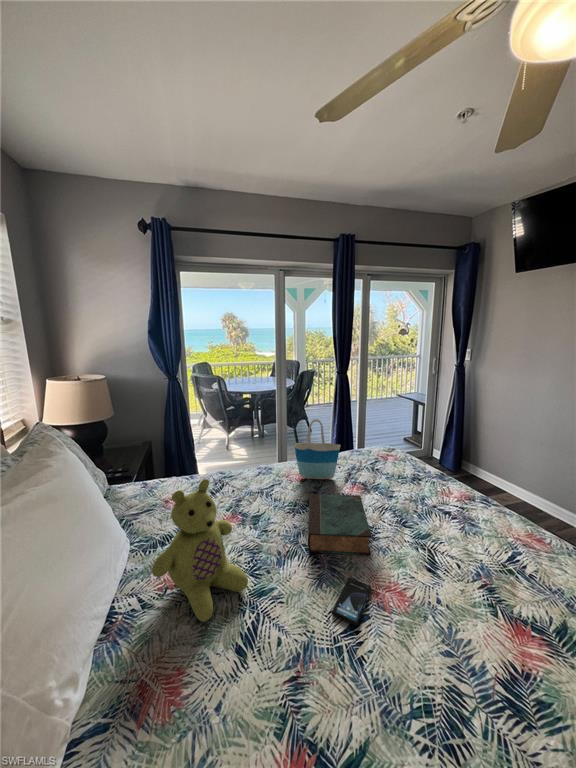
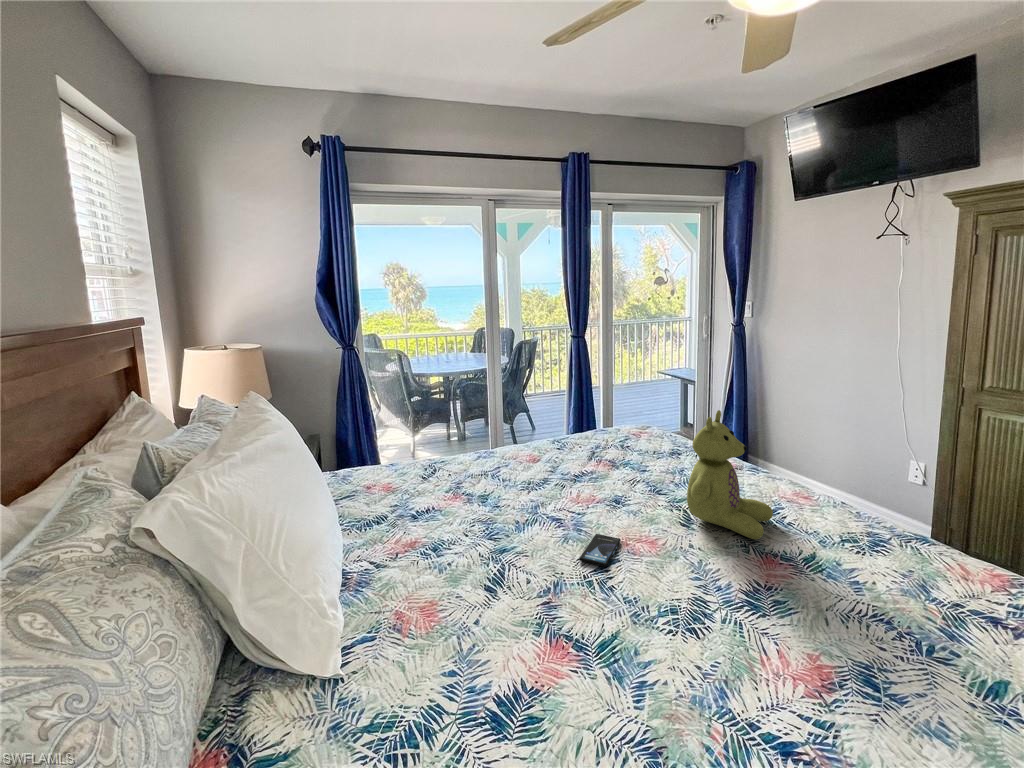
tote bag: present [295,419,340,479] -> none [525,384,581,458]
stuffed bear: present [152,479,248,622] -> present [687,410,773,539]
book: present [308,494,371,555] -> none [547,465,620,519]

